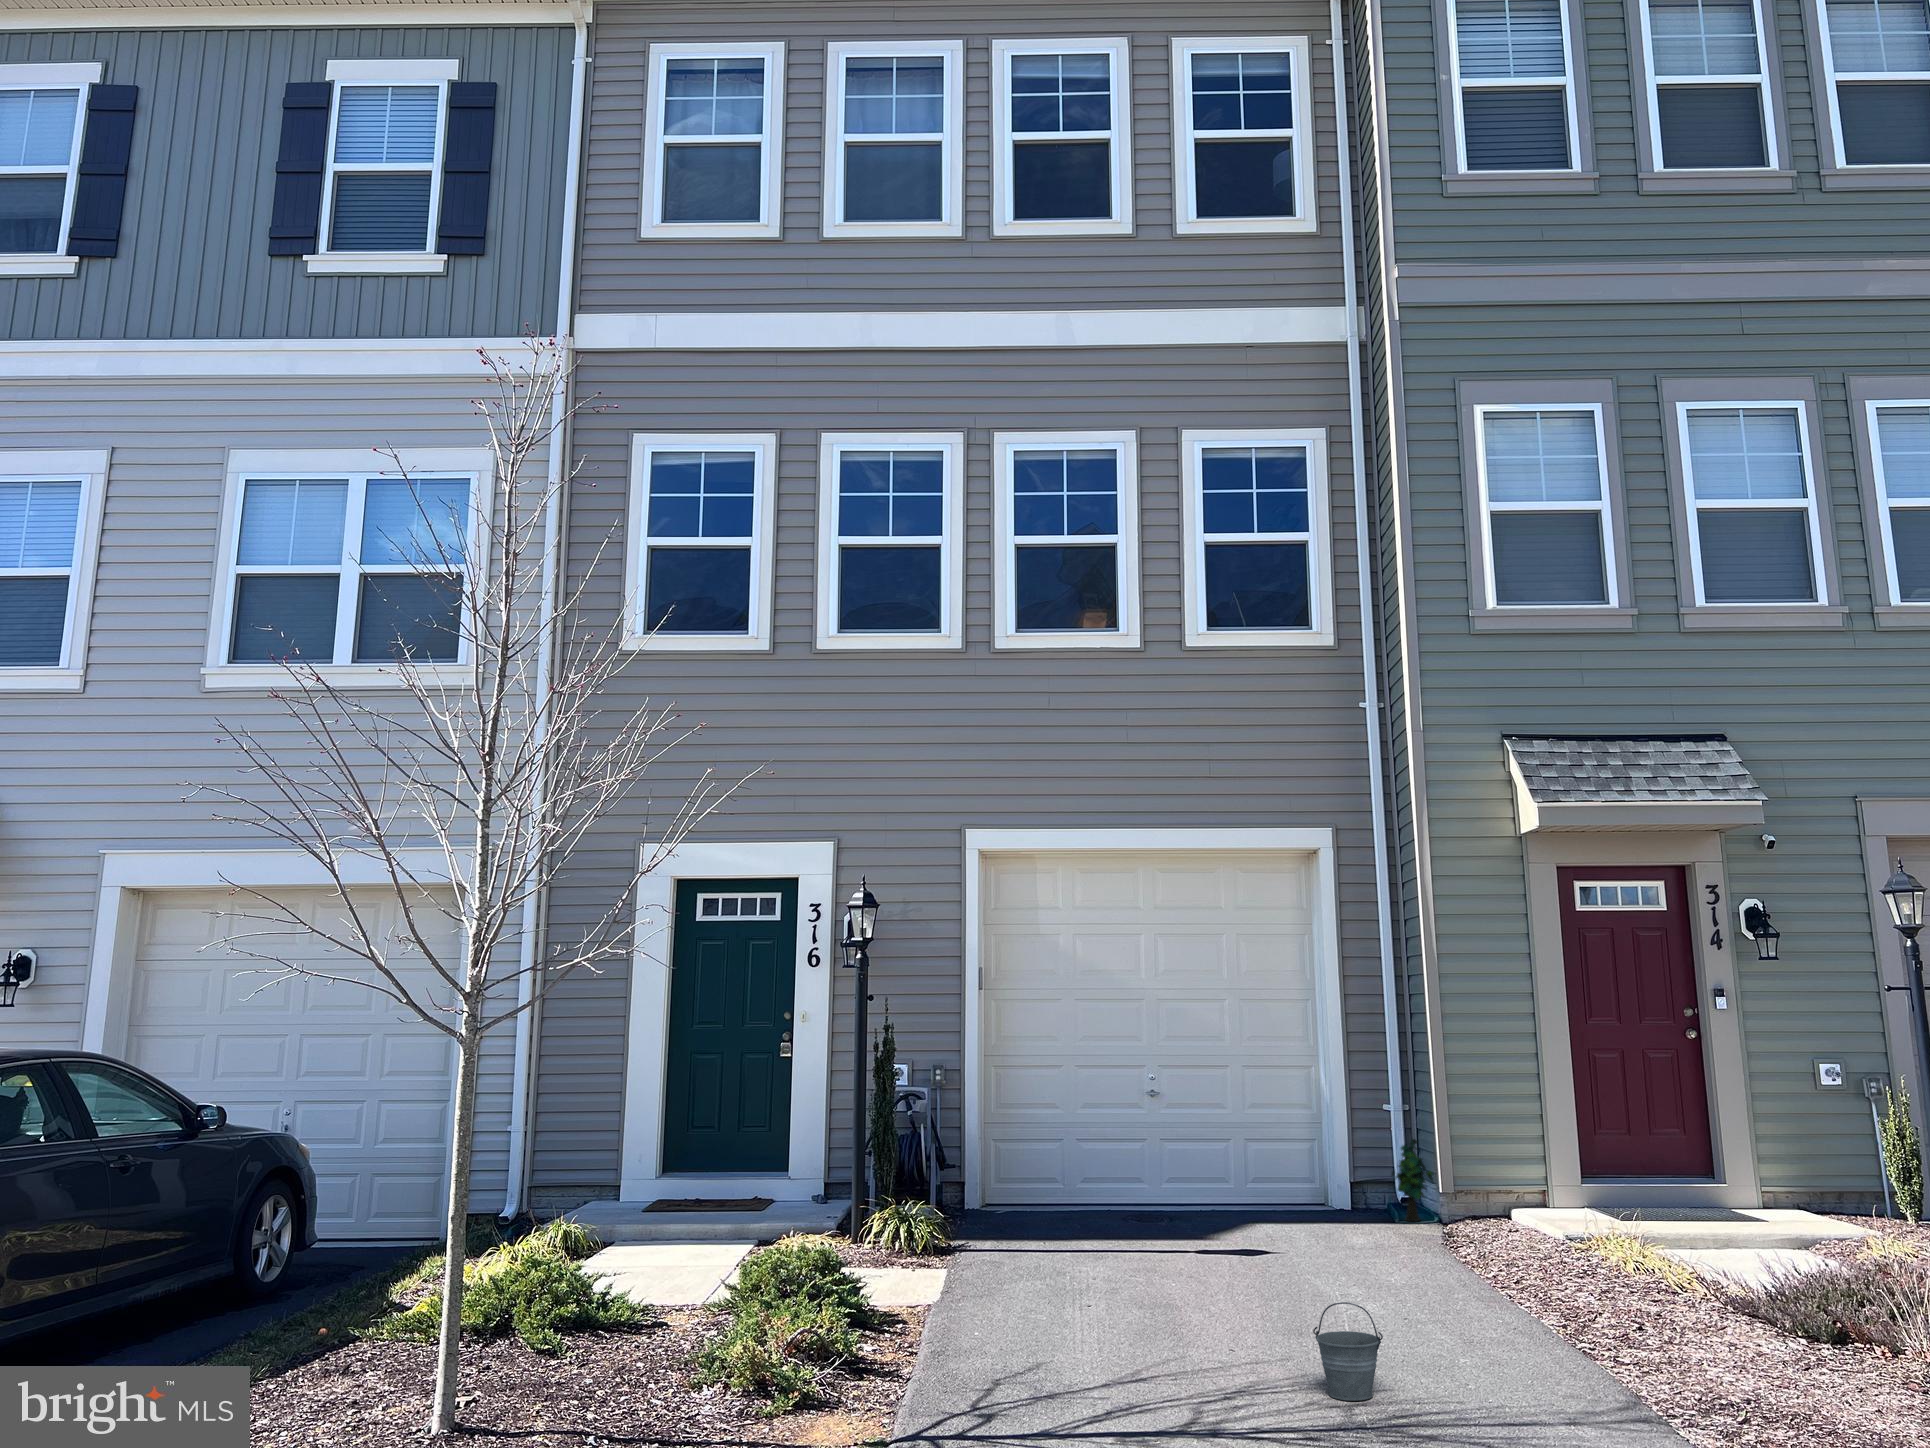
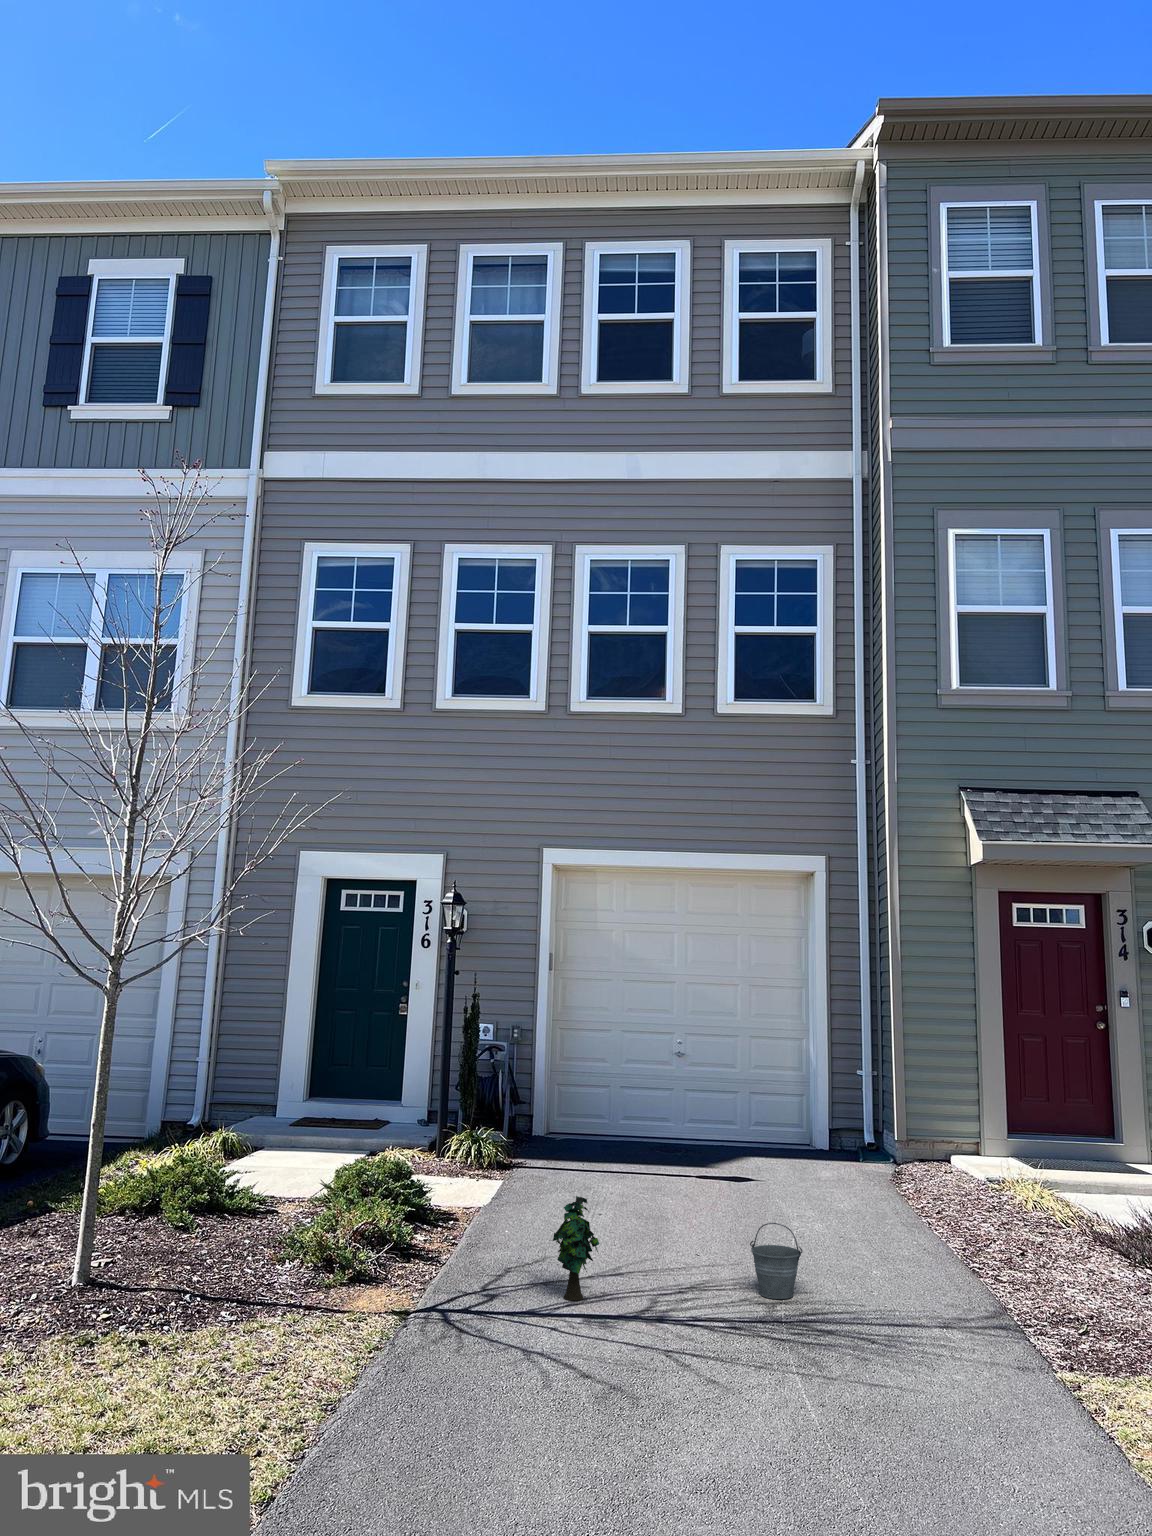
decorative plant: present [1392,1139,1433,1221] -> present [553,1196,599,1300]

